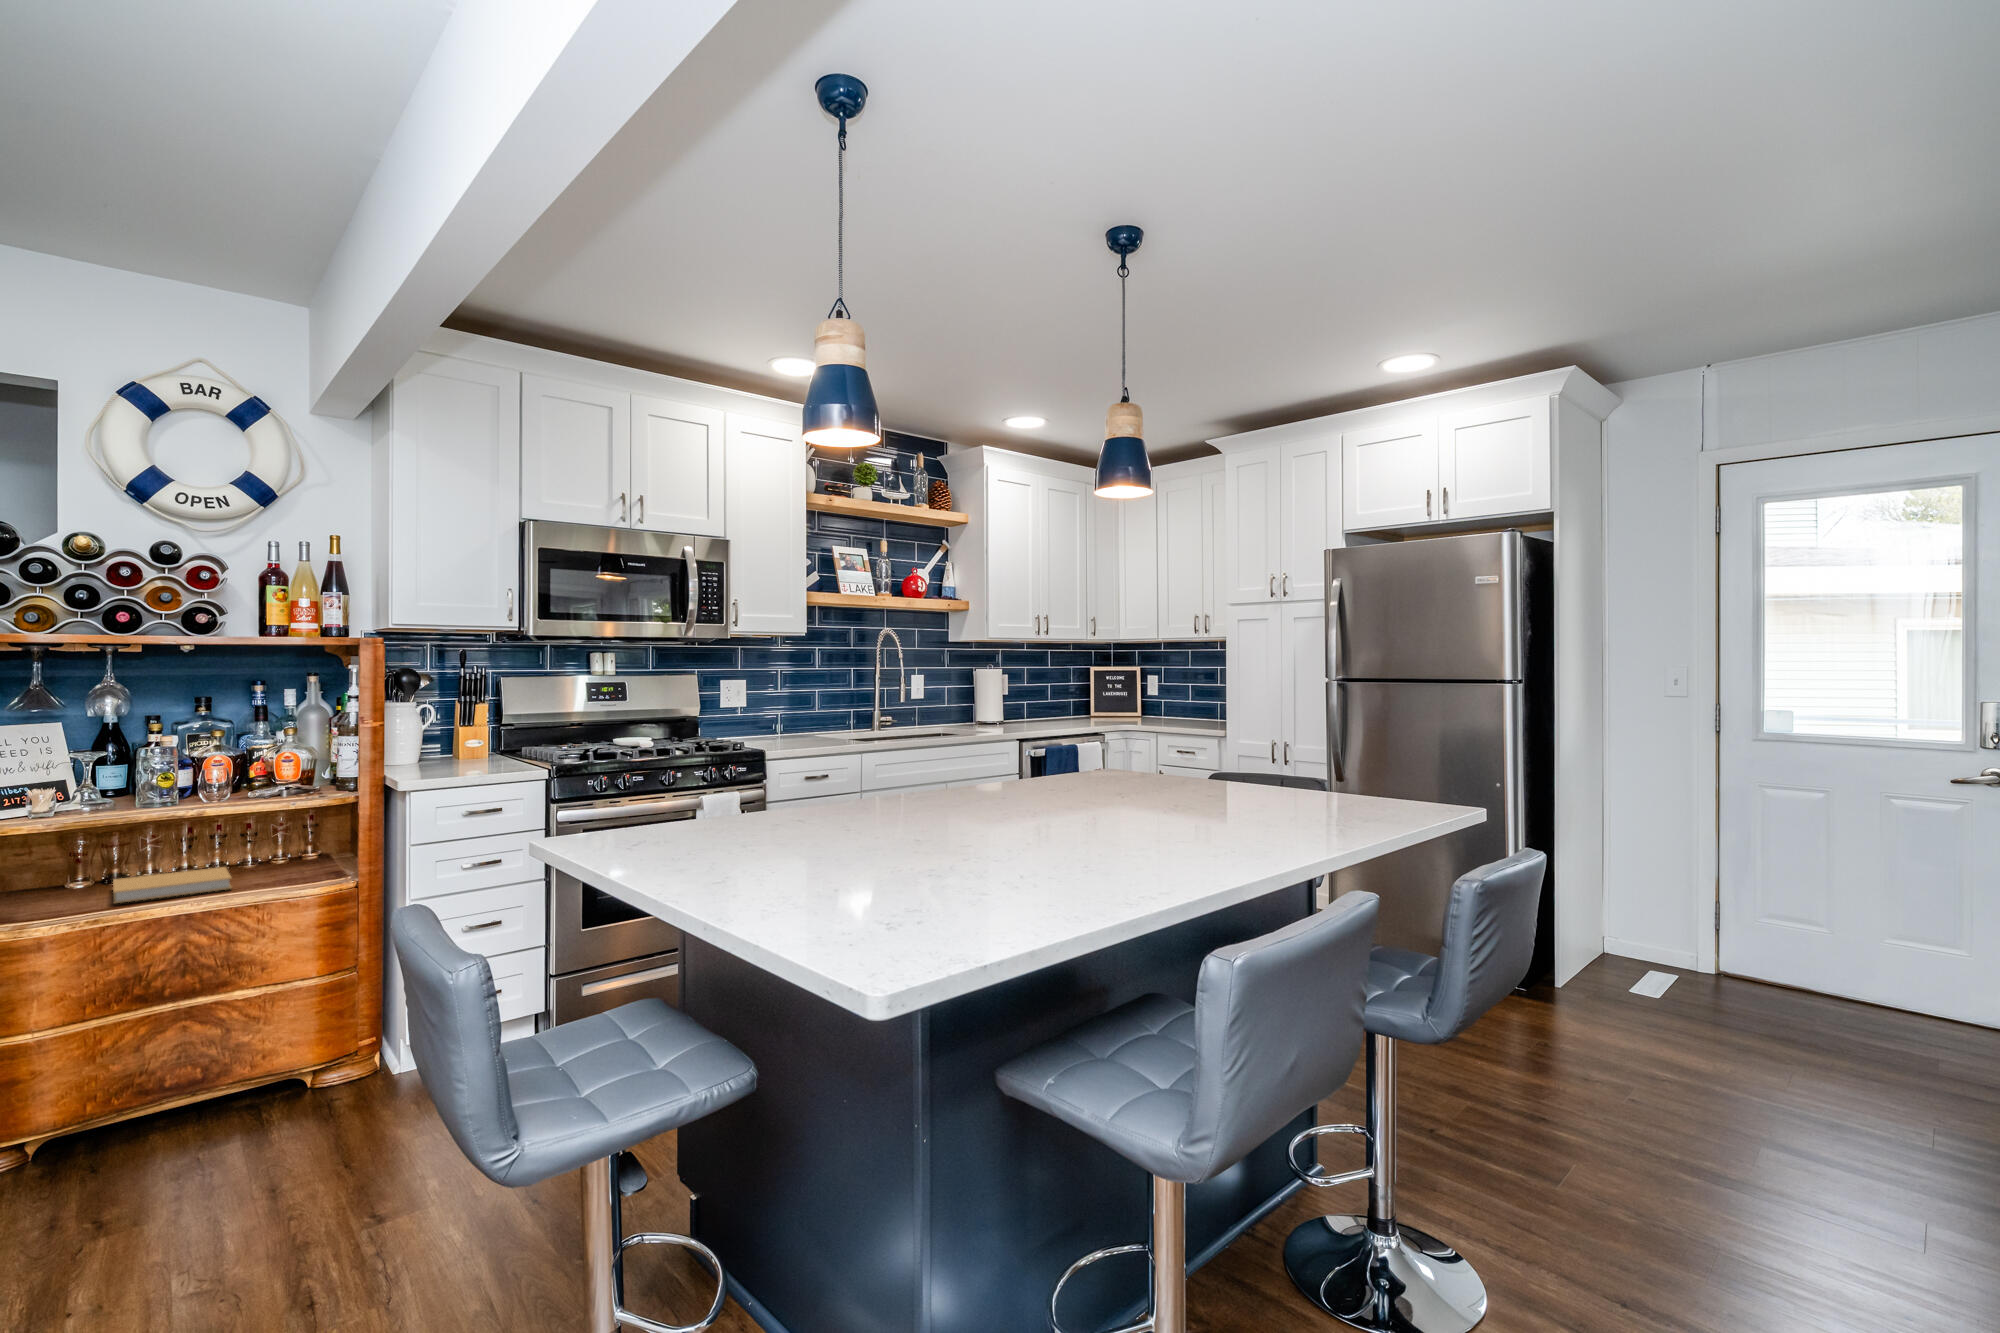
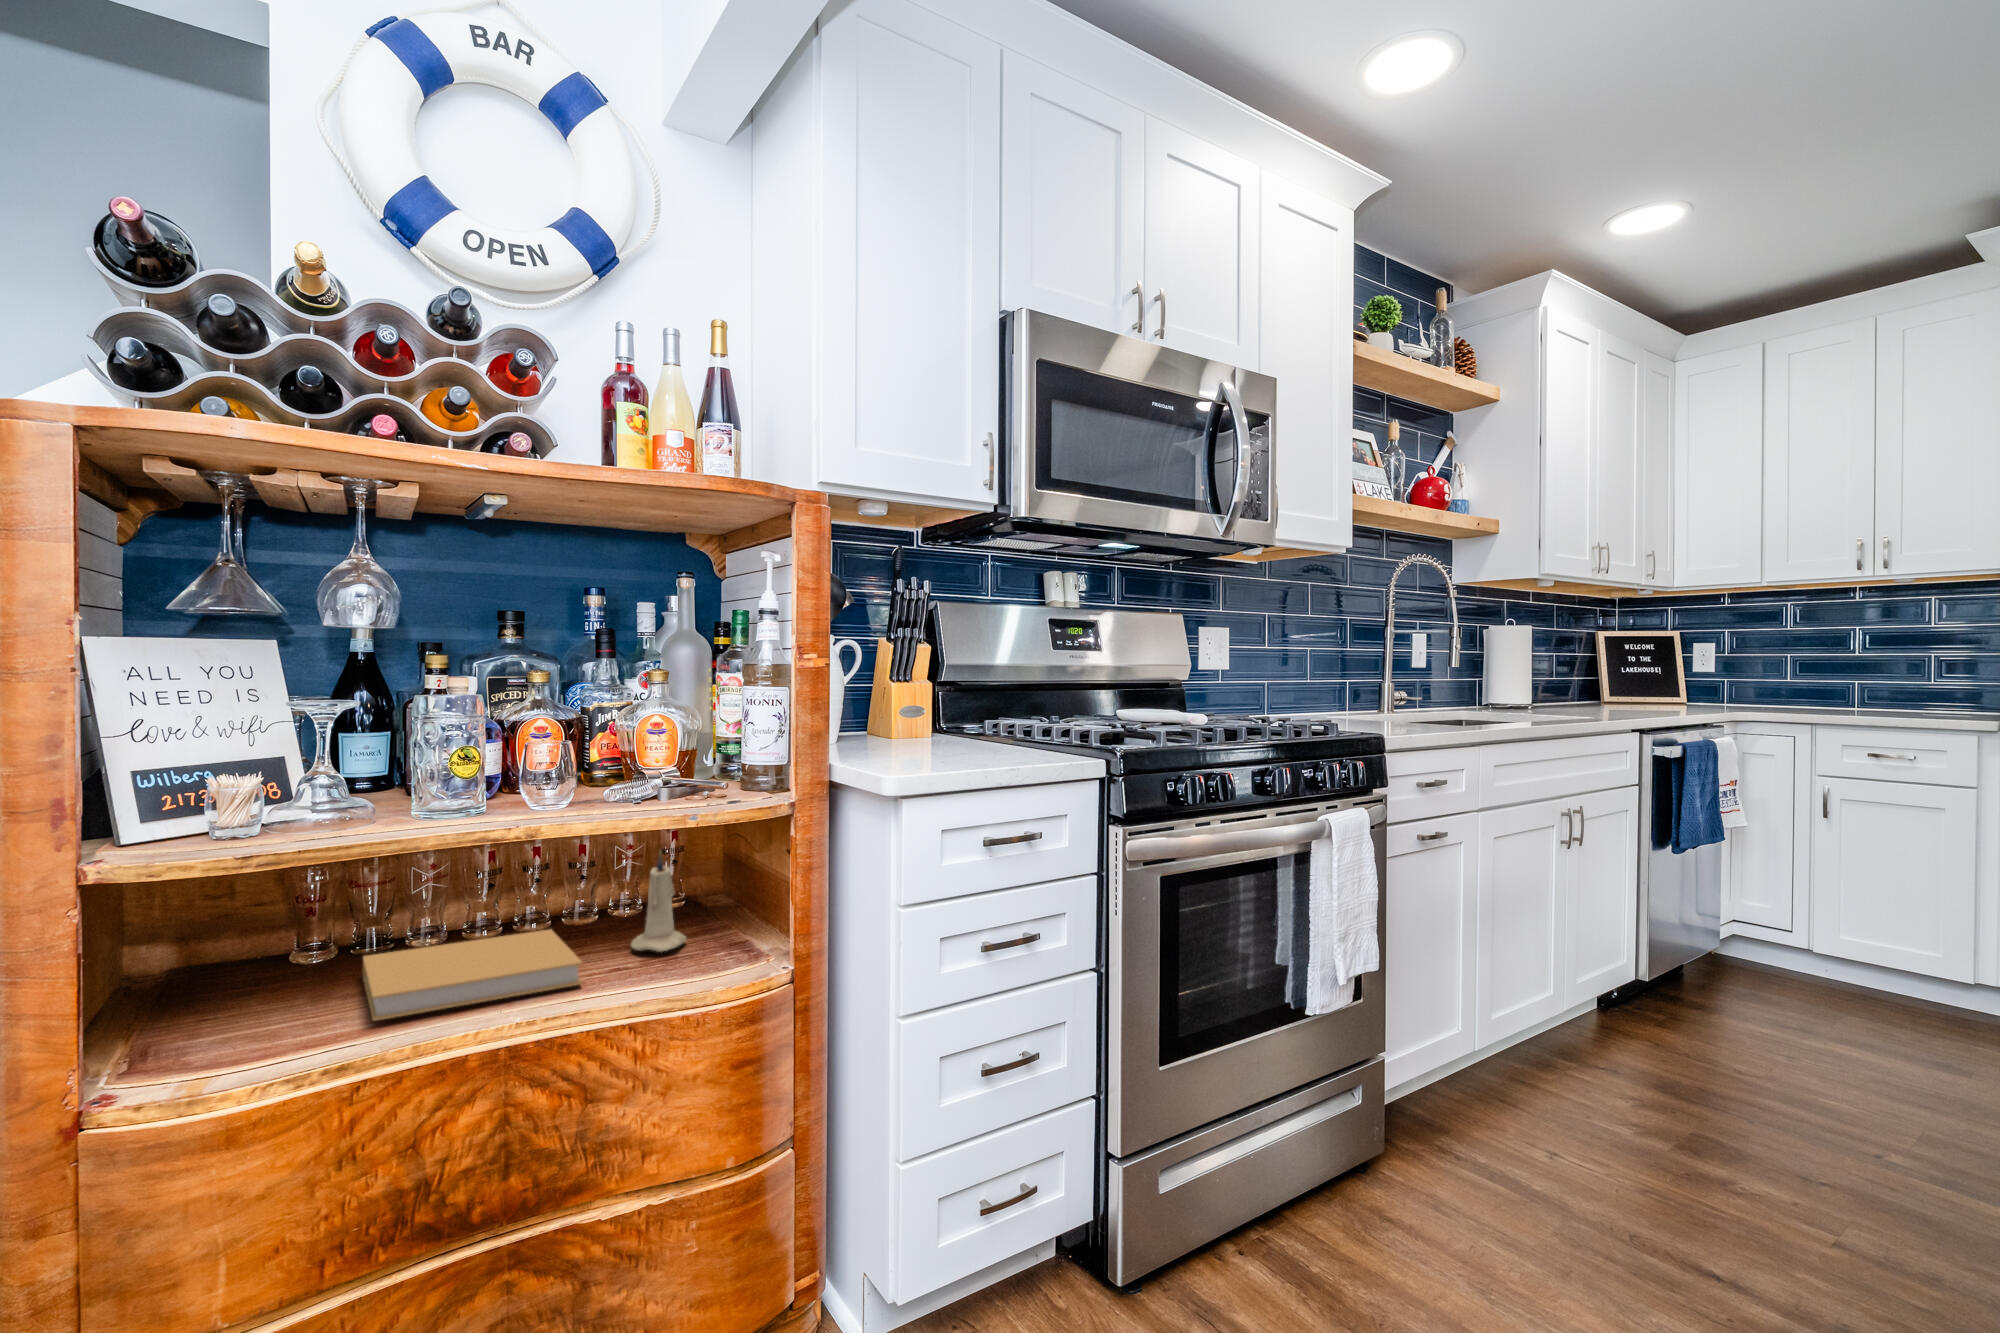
candle: none [269,823,304,876] -> present [631,851,686,952]

